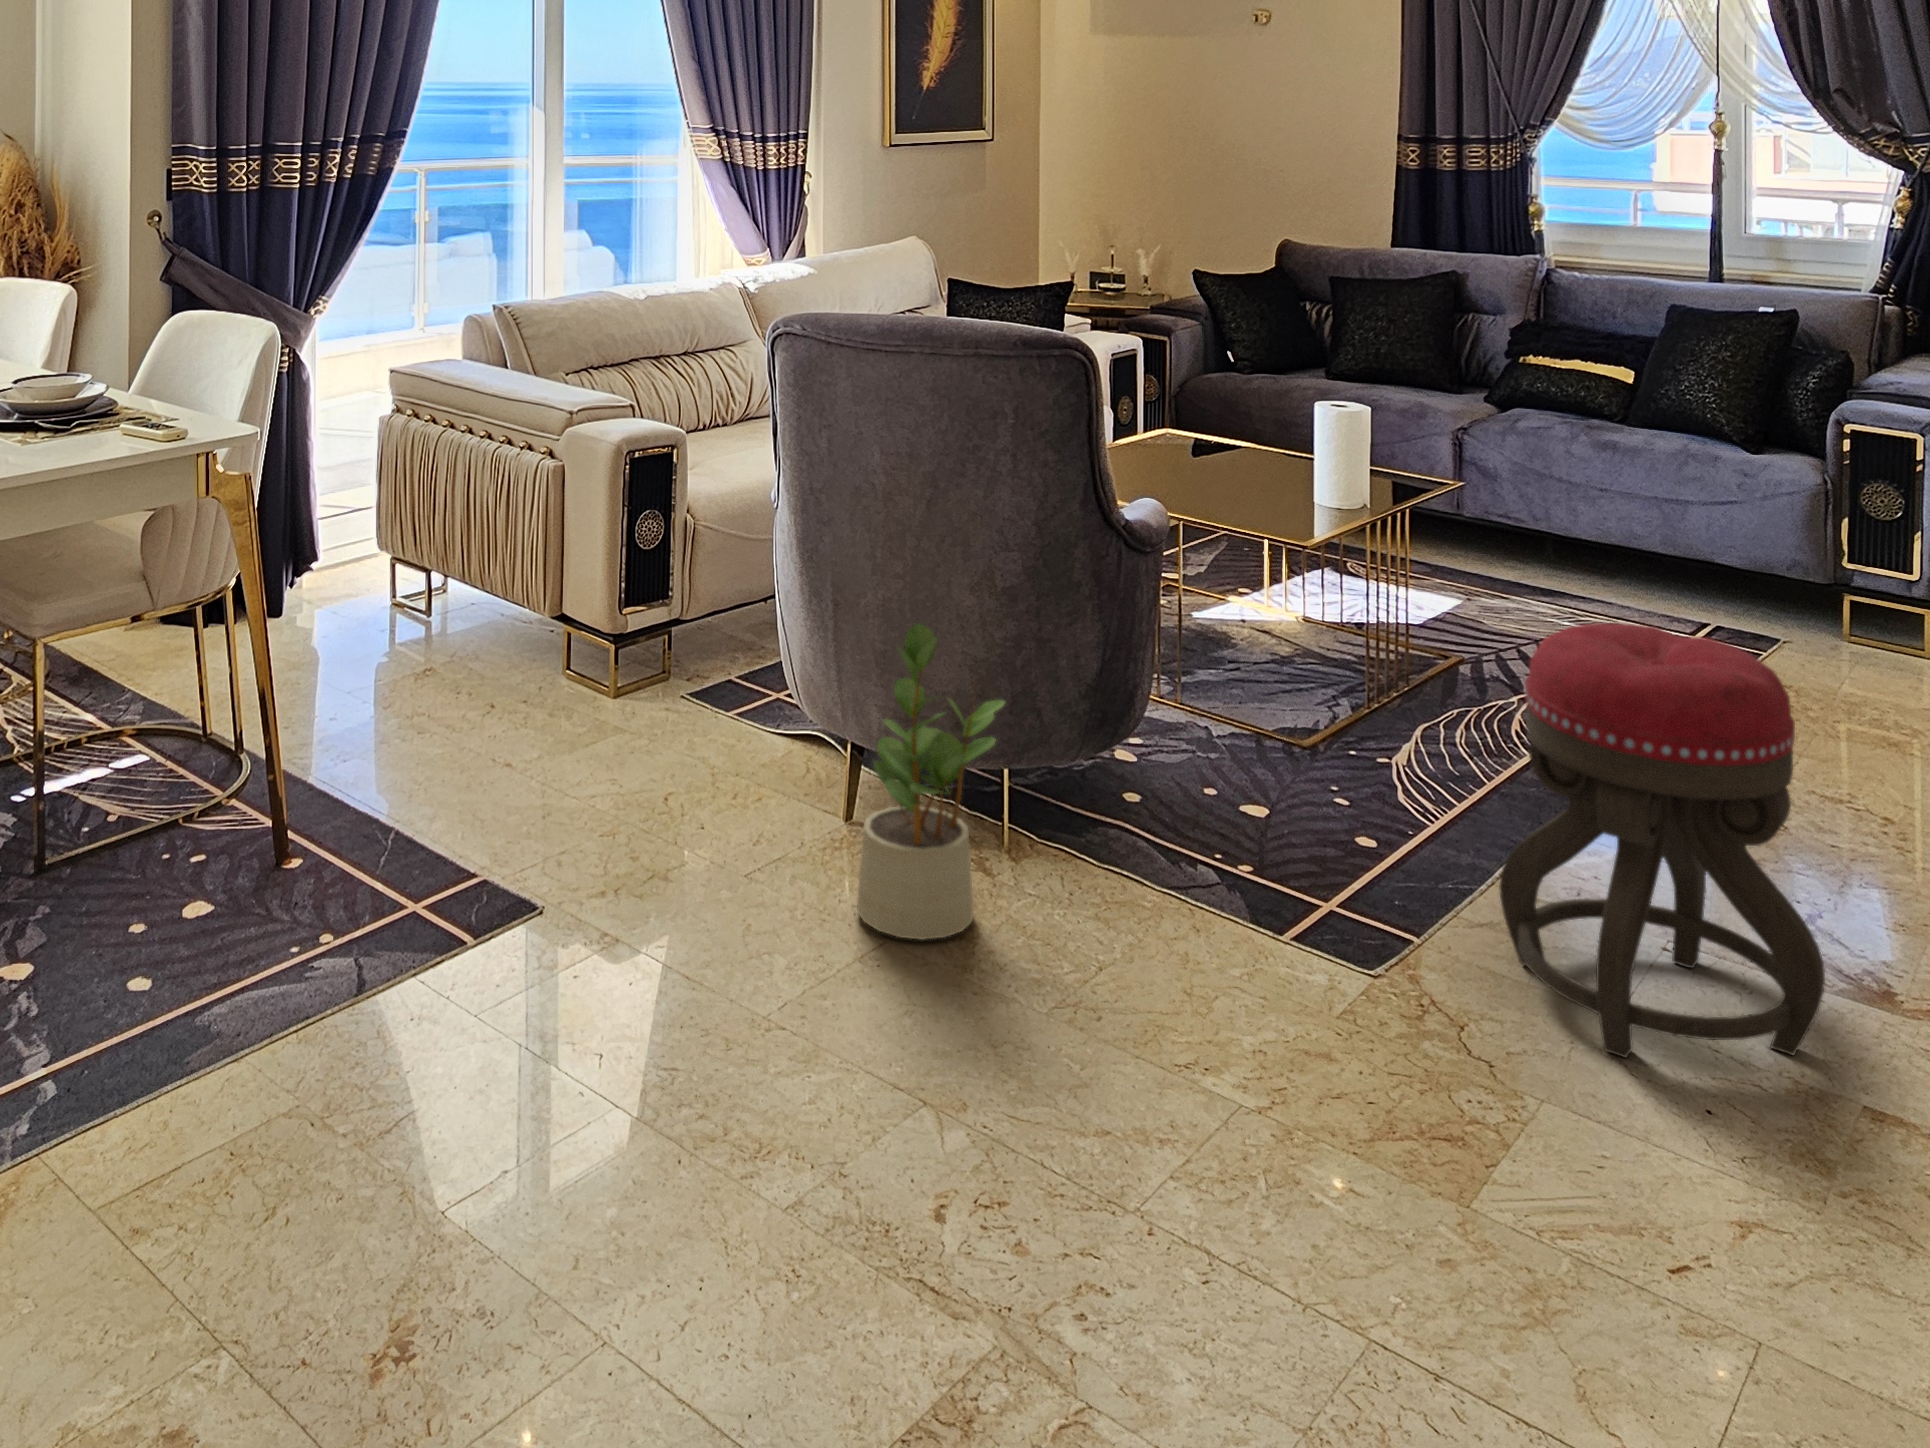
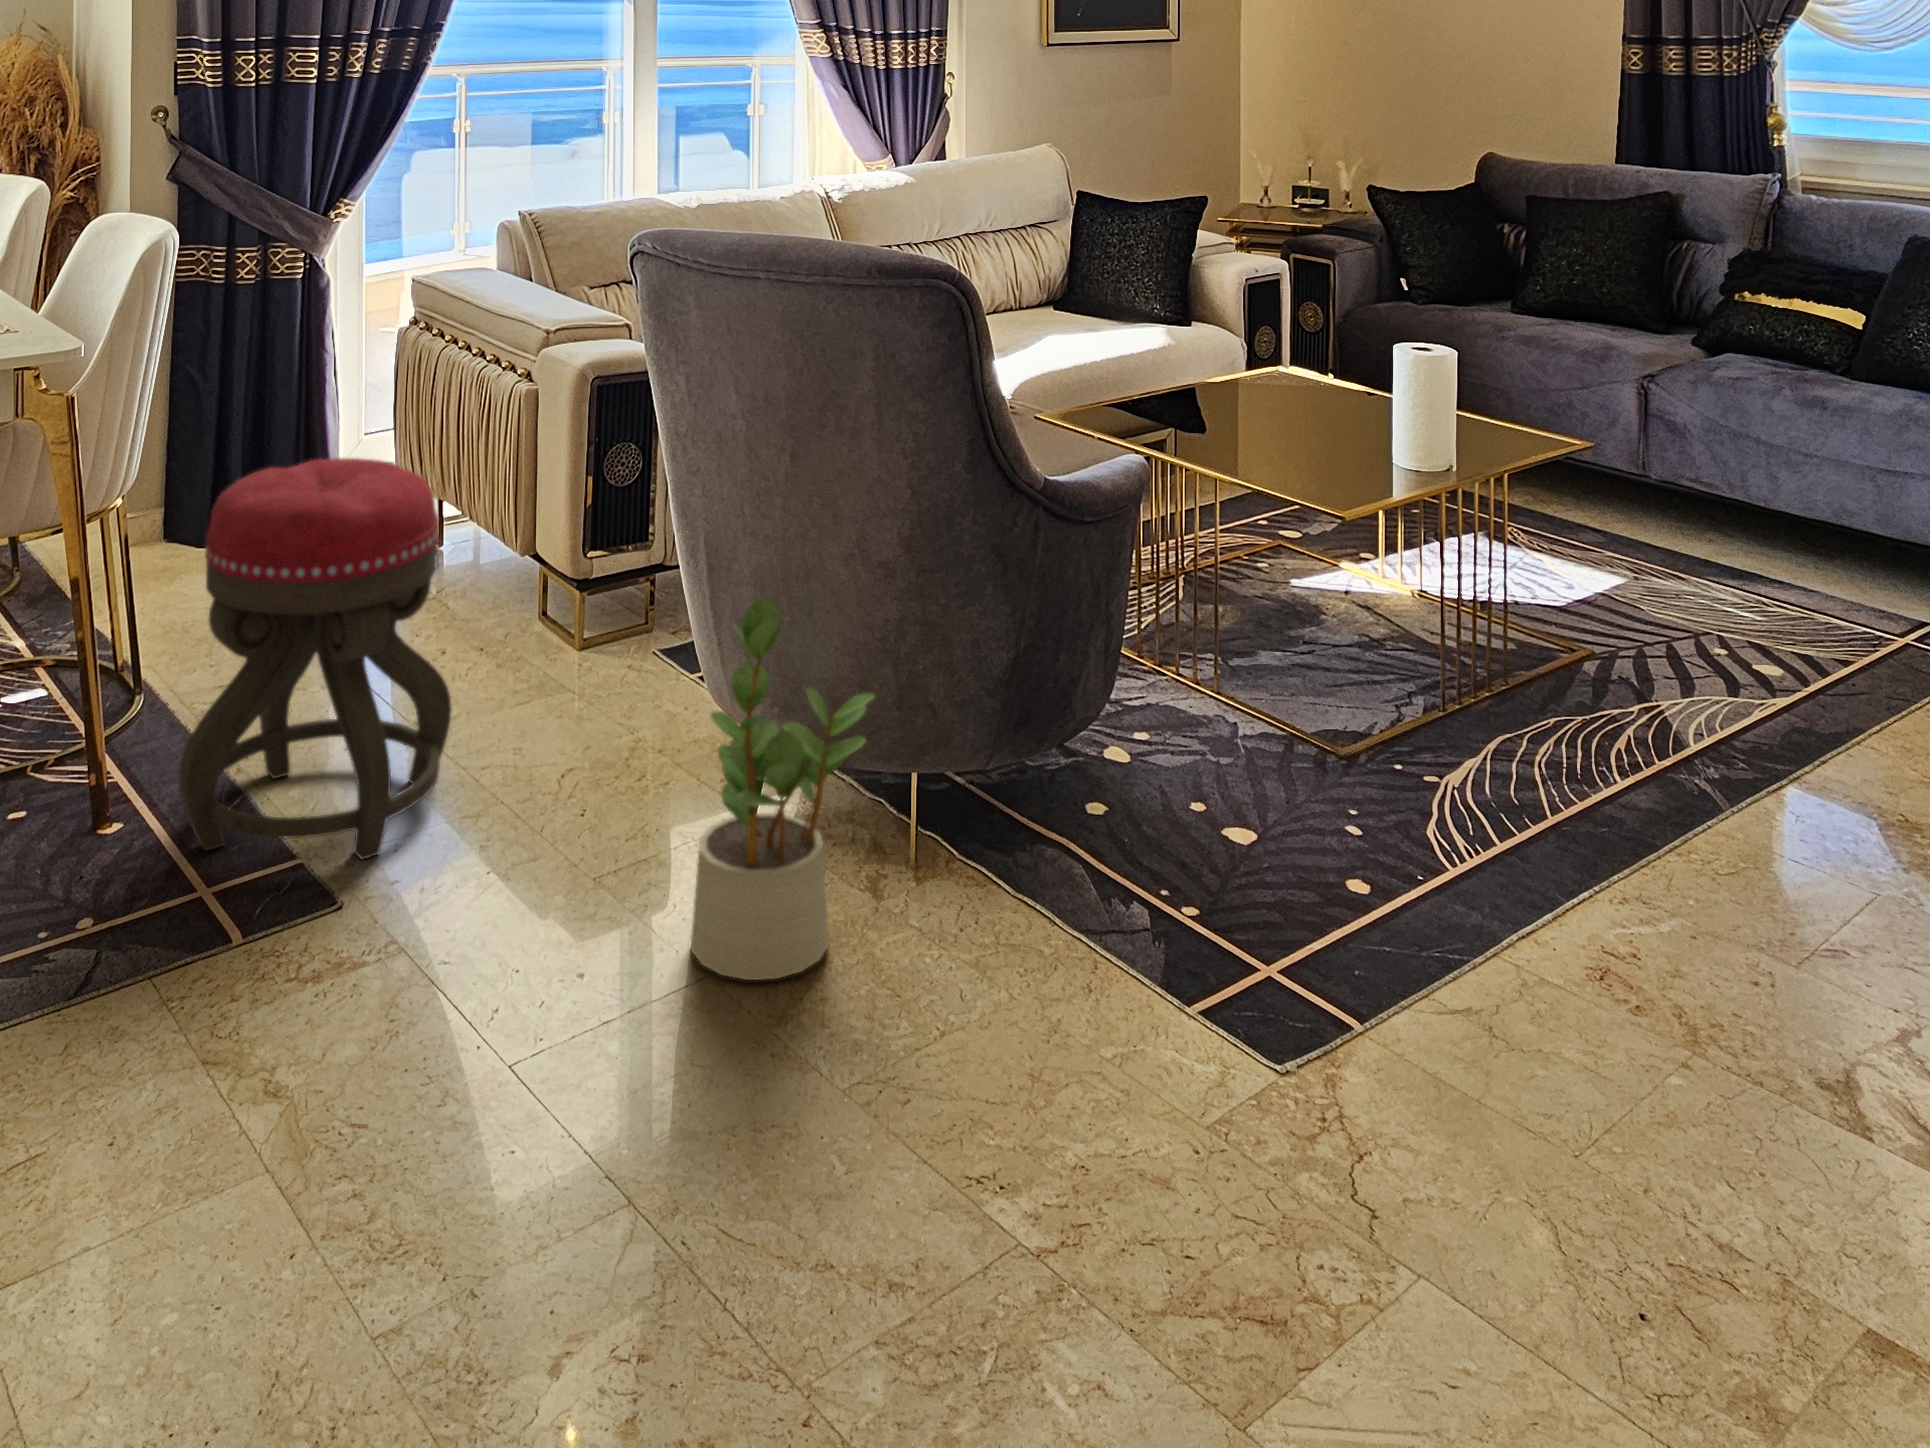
ottoman: present [1499,623,1825,1057] -> present [179,458,451,859]

